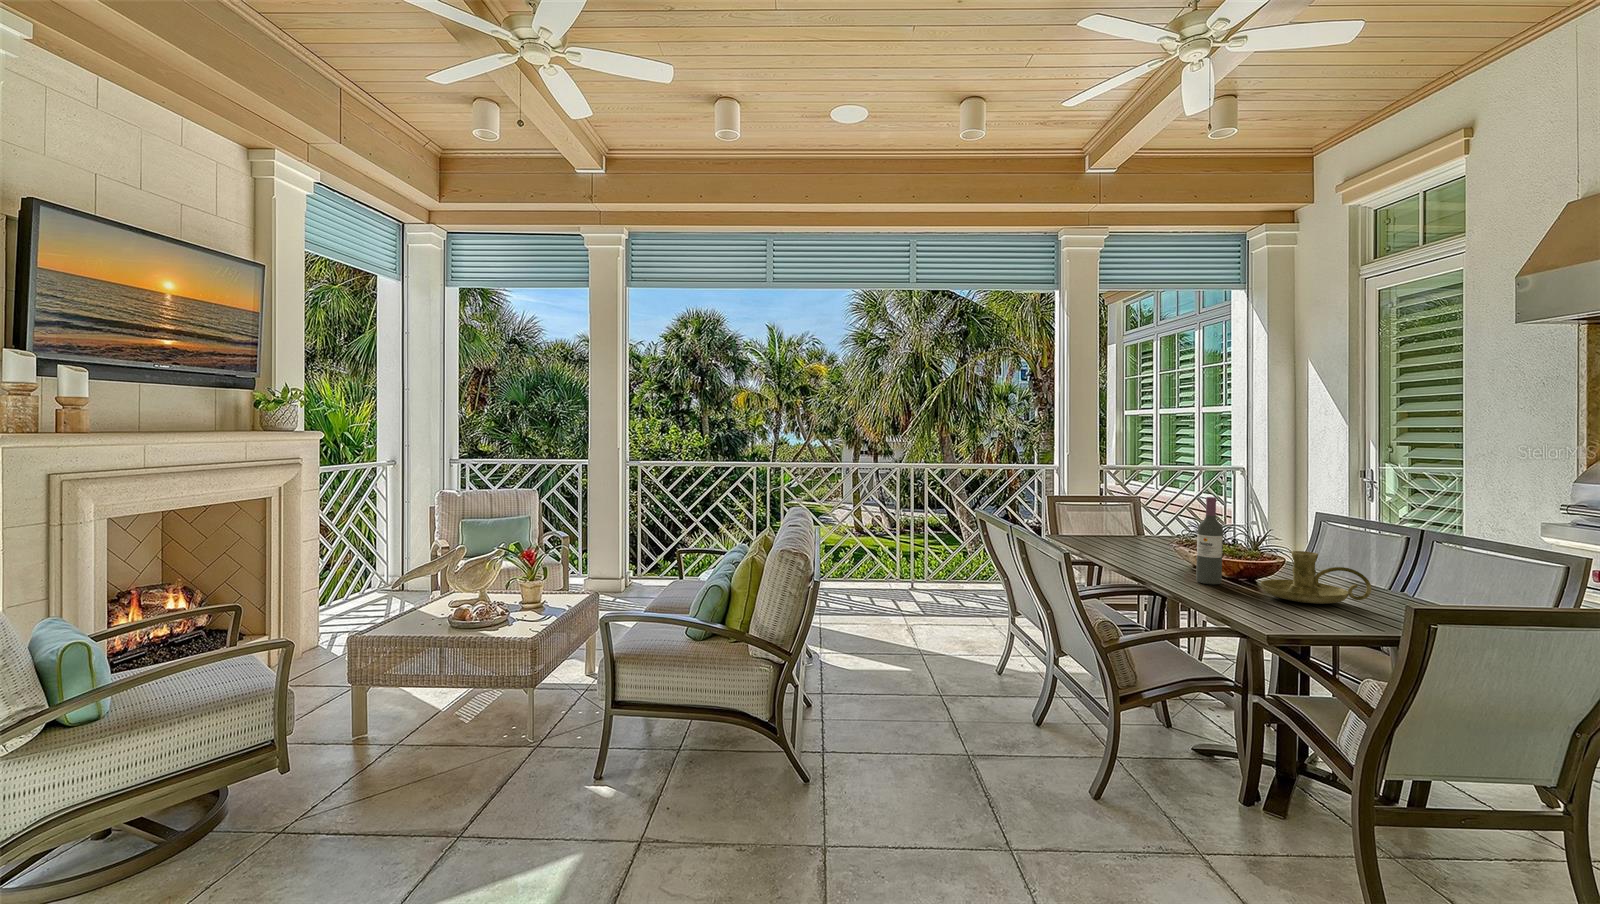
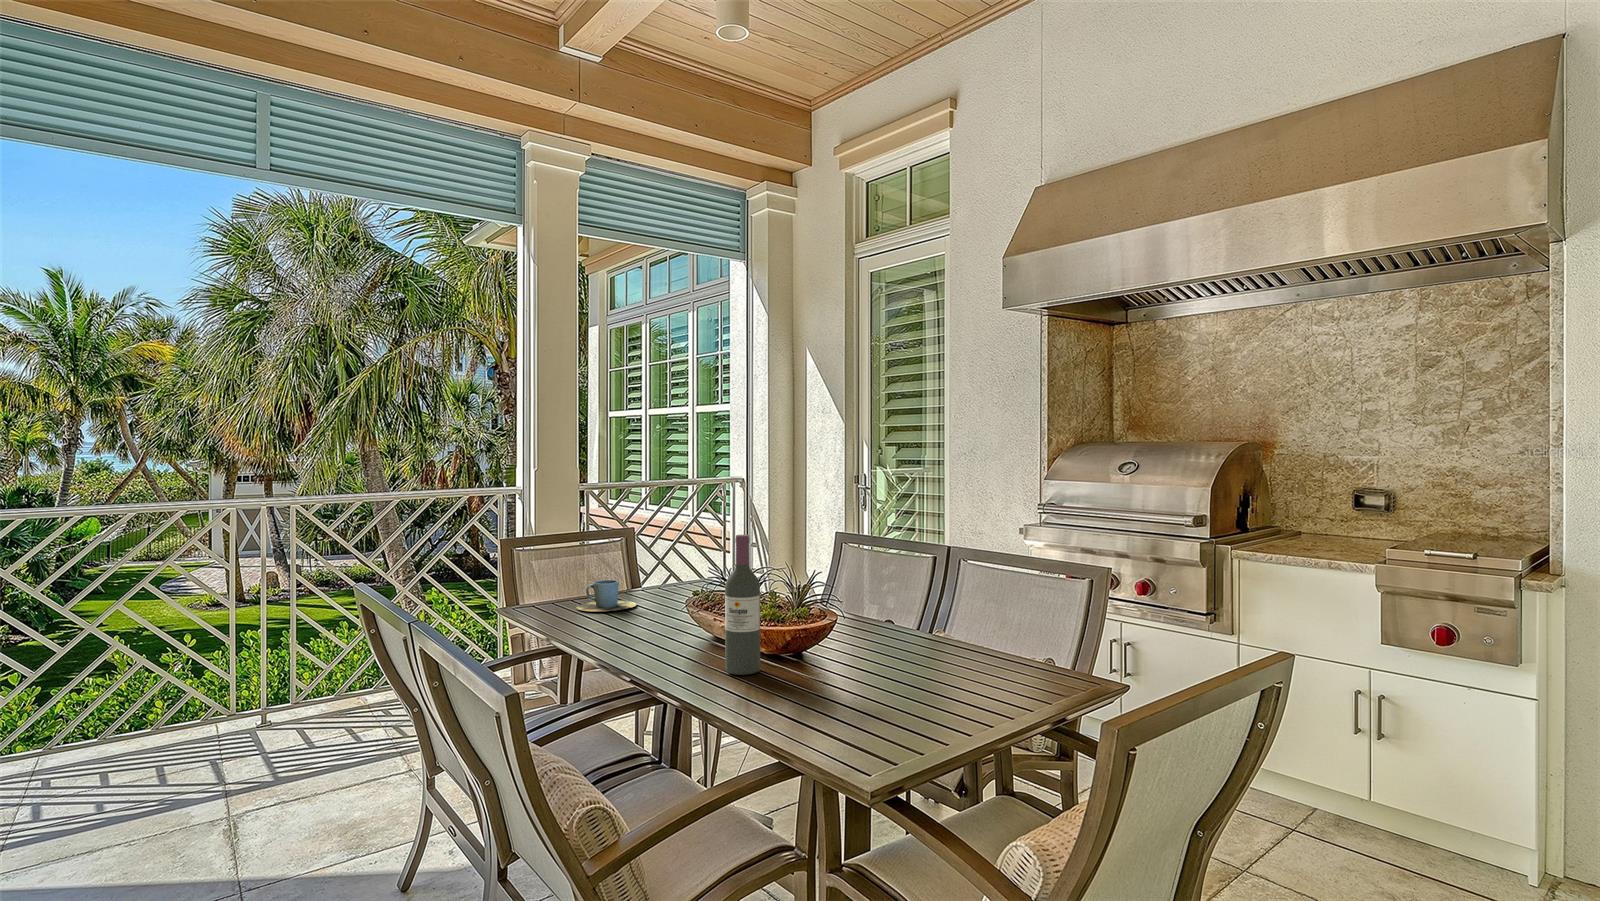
cup: none [1097,526,1139,546] -> present [576,580,636,611]
candle holder: present [1261,551,1371,604] -> none [817,609,953,691]

